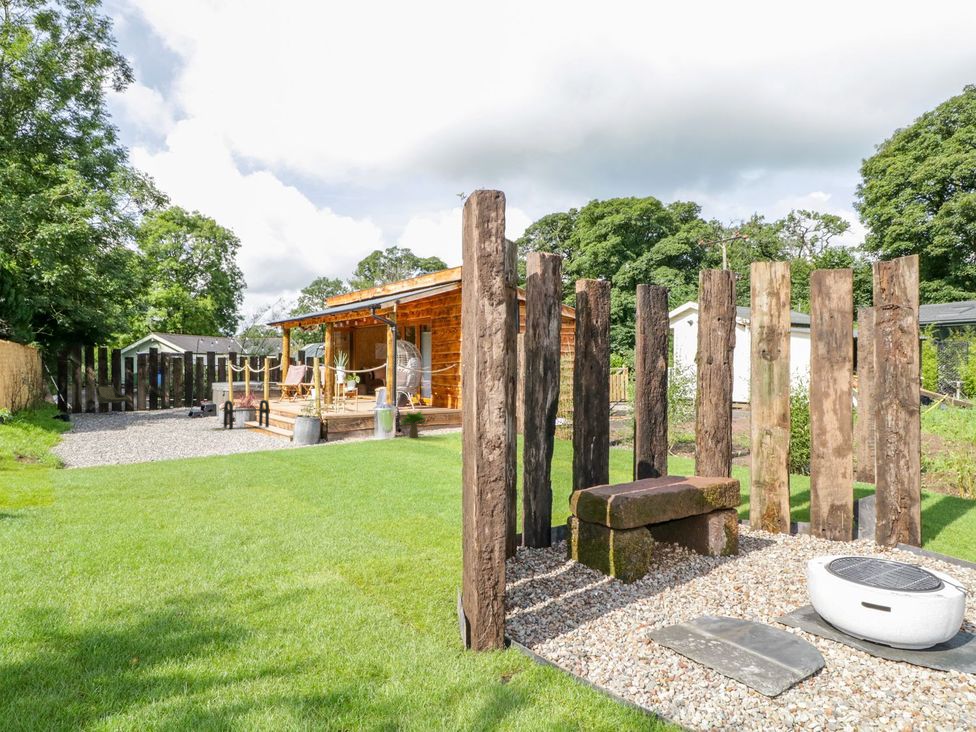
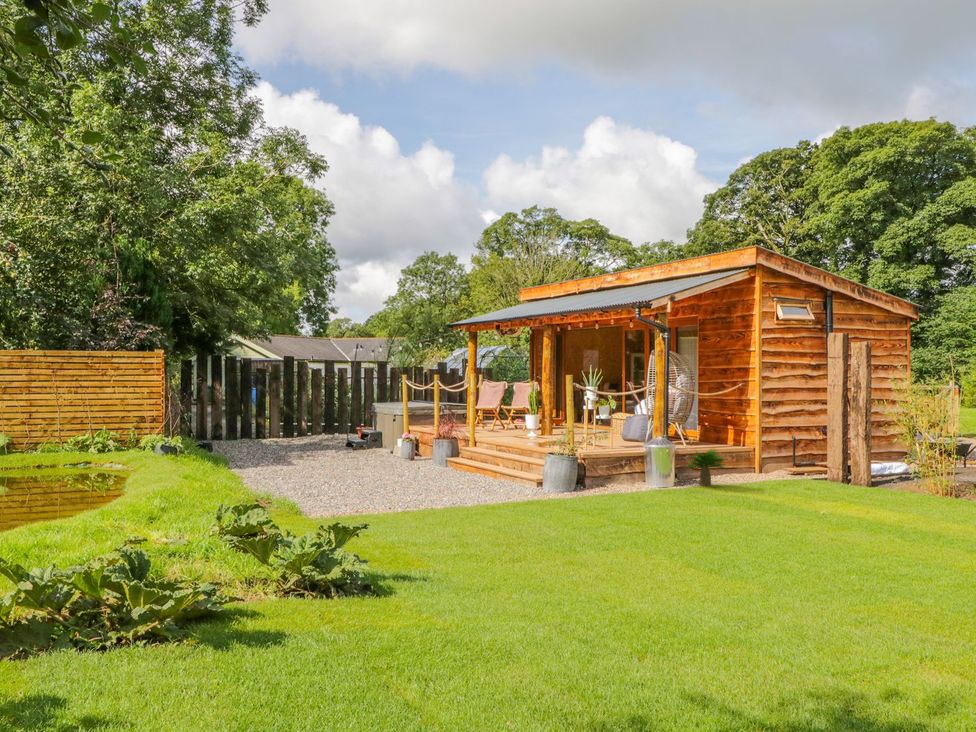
lounge chair: present [95,386,130,414] -> none [230,406,272,444]
bench: present [224,400,269,429] -> none [427,429,484,468]

